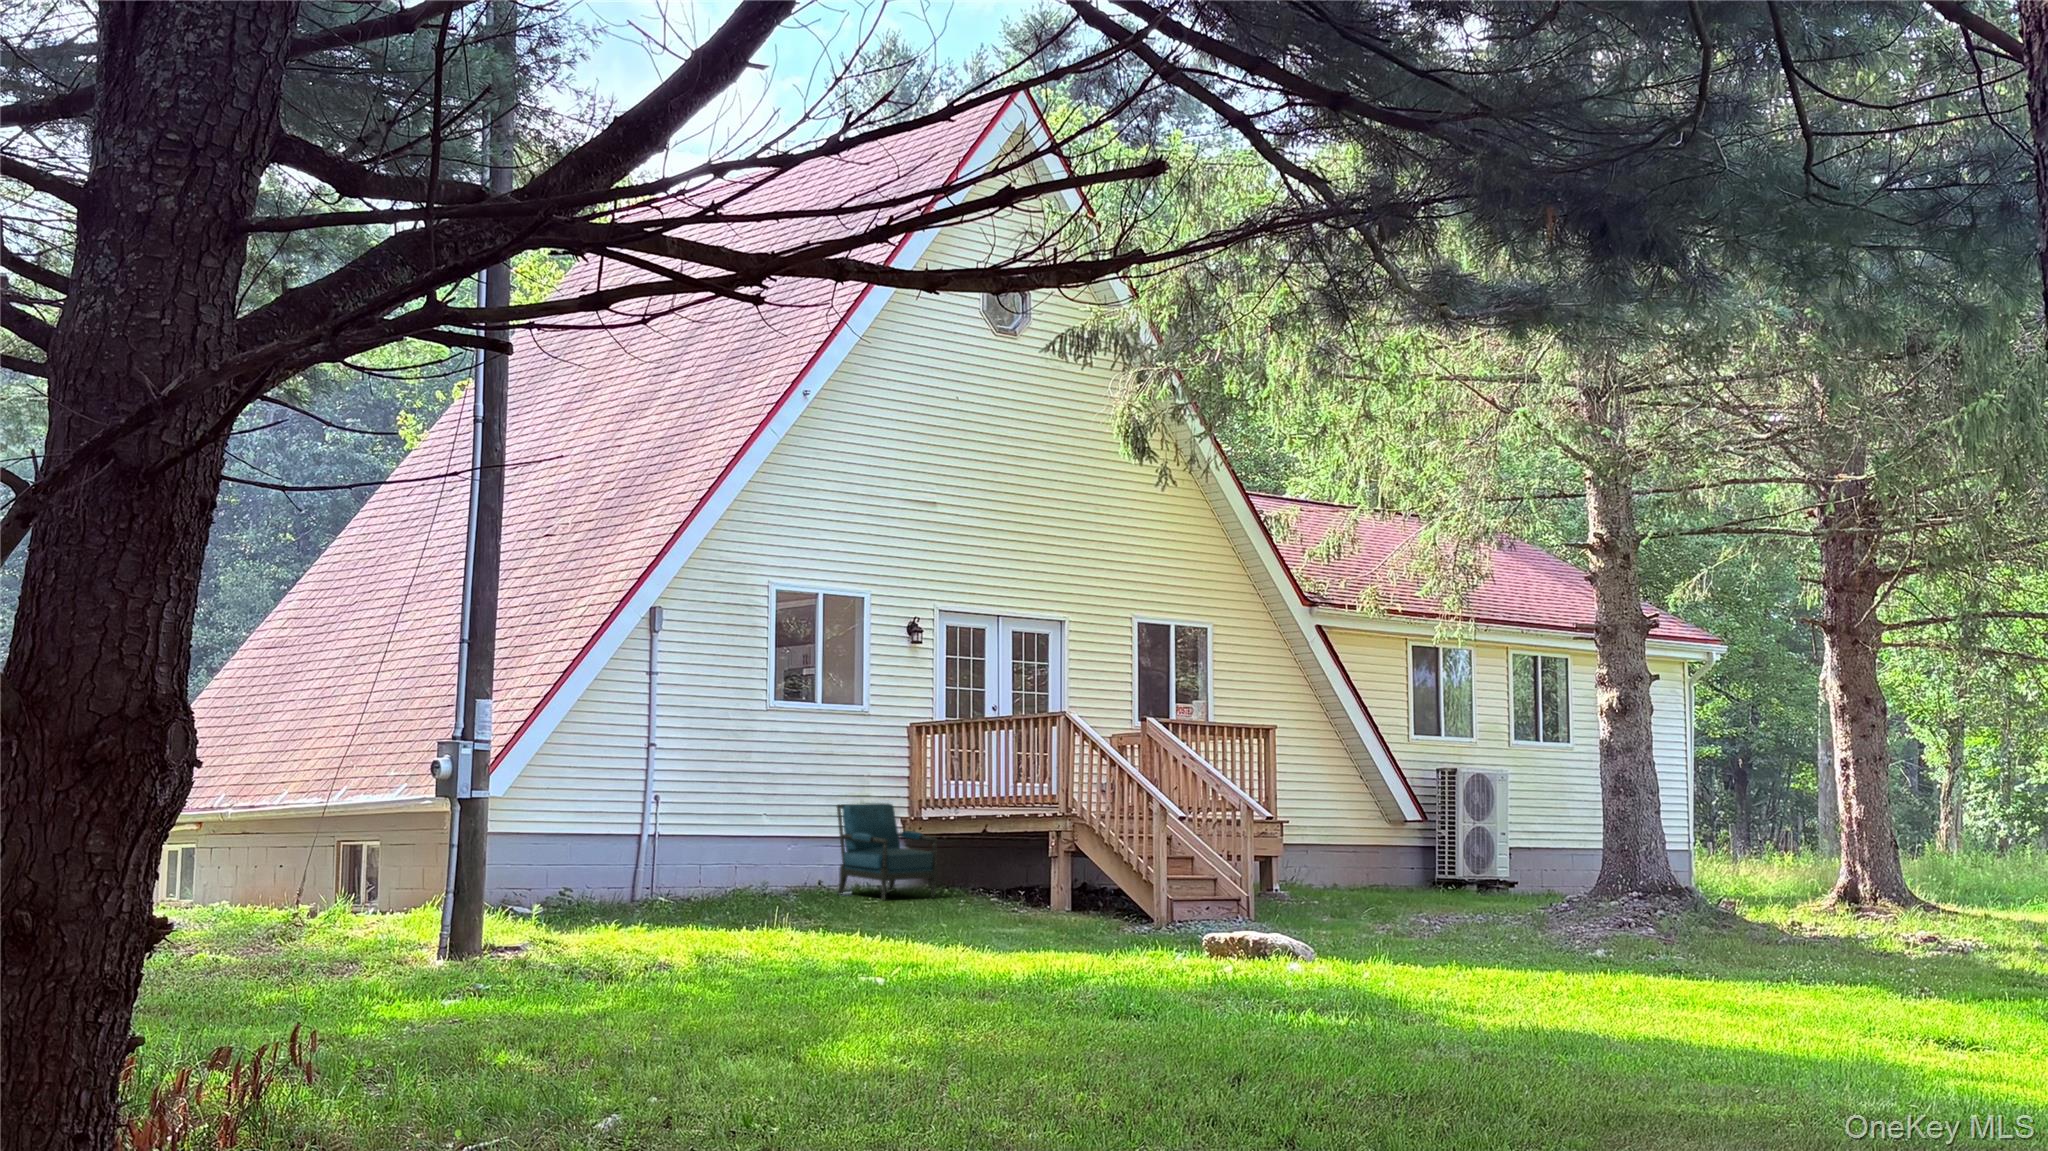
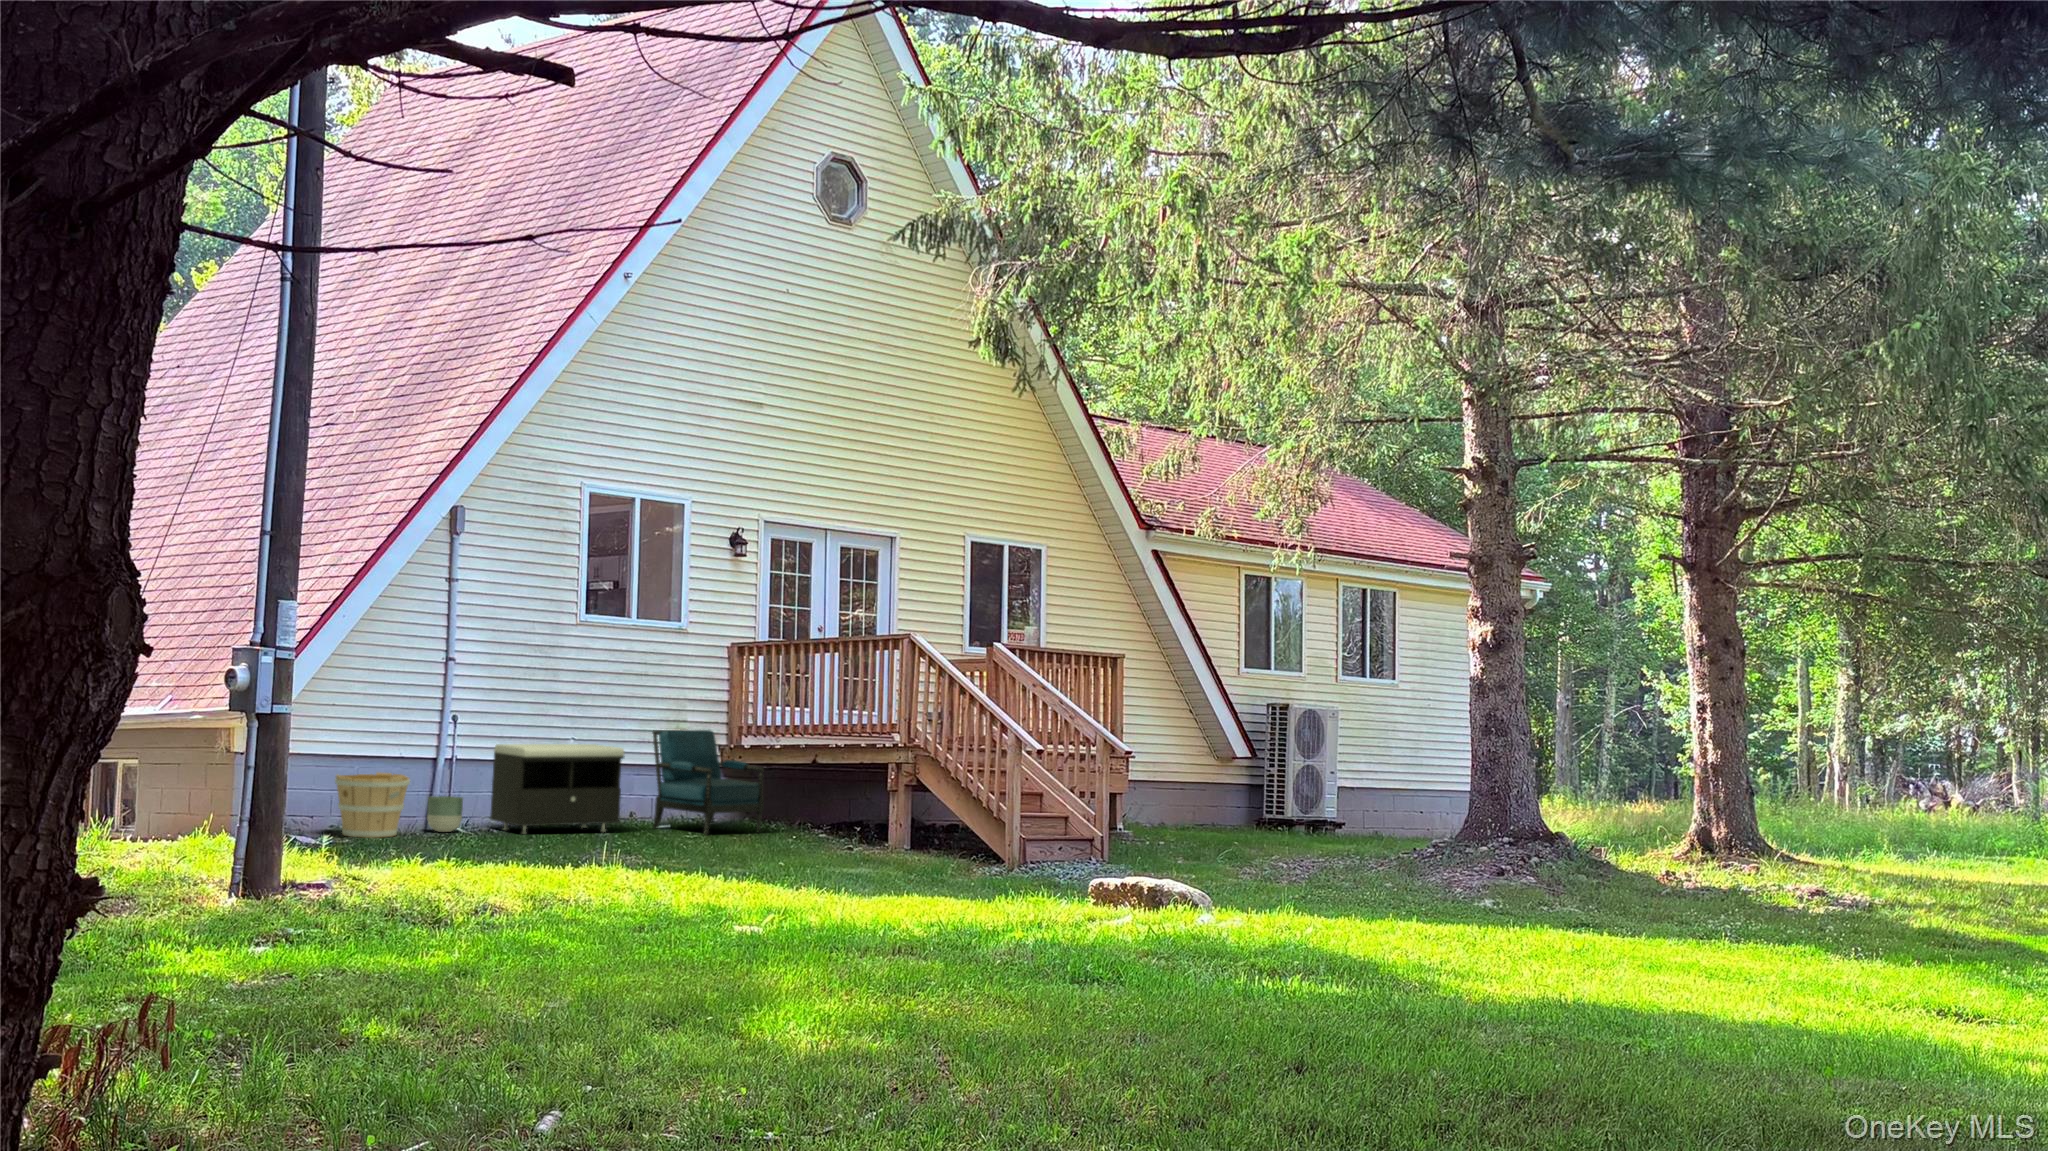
storage bench: none [691,818,808,901] -> present [490,744,624,834]
wooden bucket: none [551,846,617,905] -> present [335,772,410,838]
planter: none [634,867,665,899] -> present [427,796,463,832]

